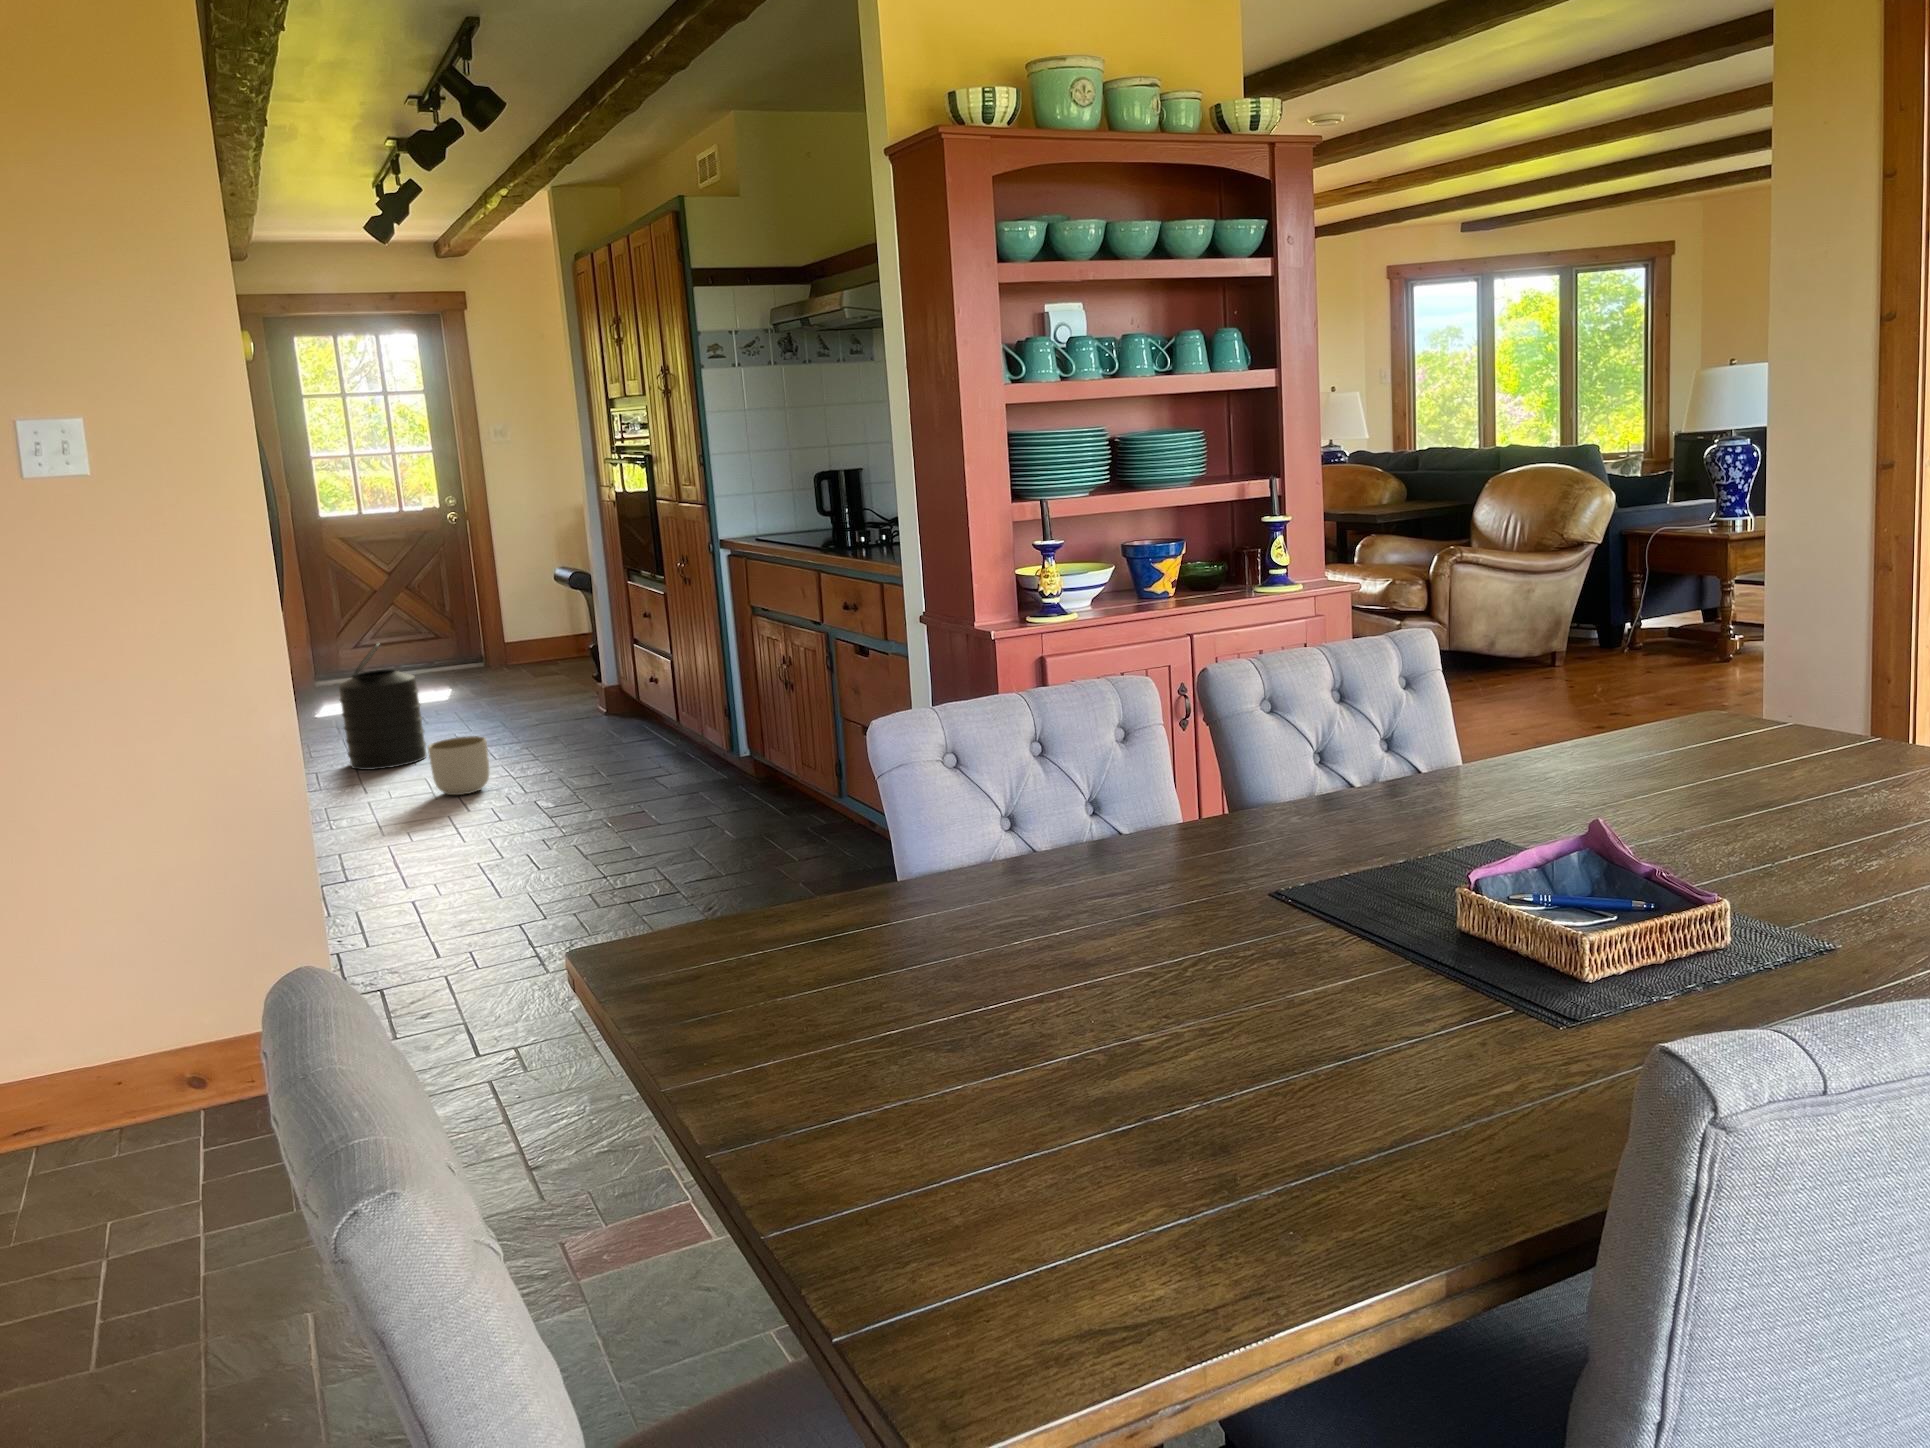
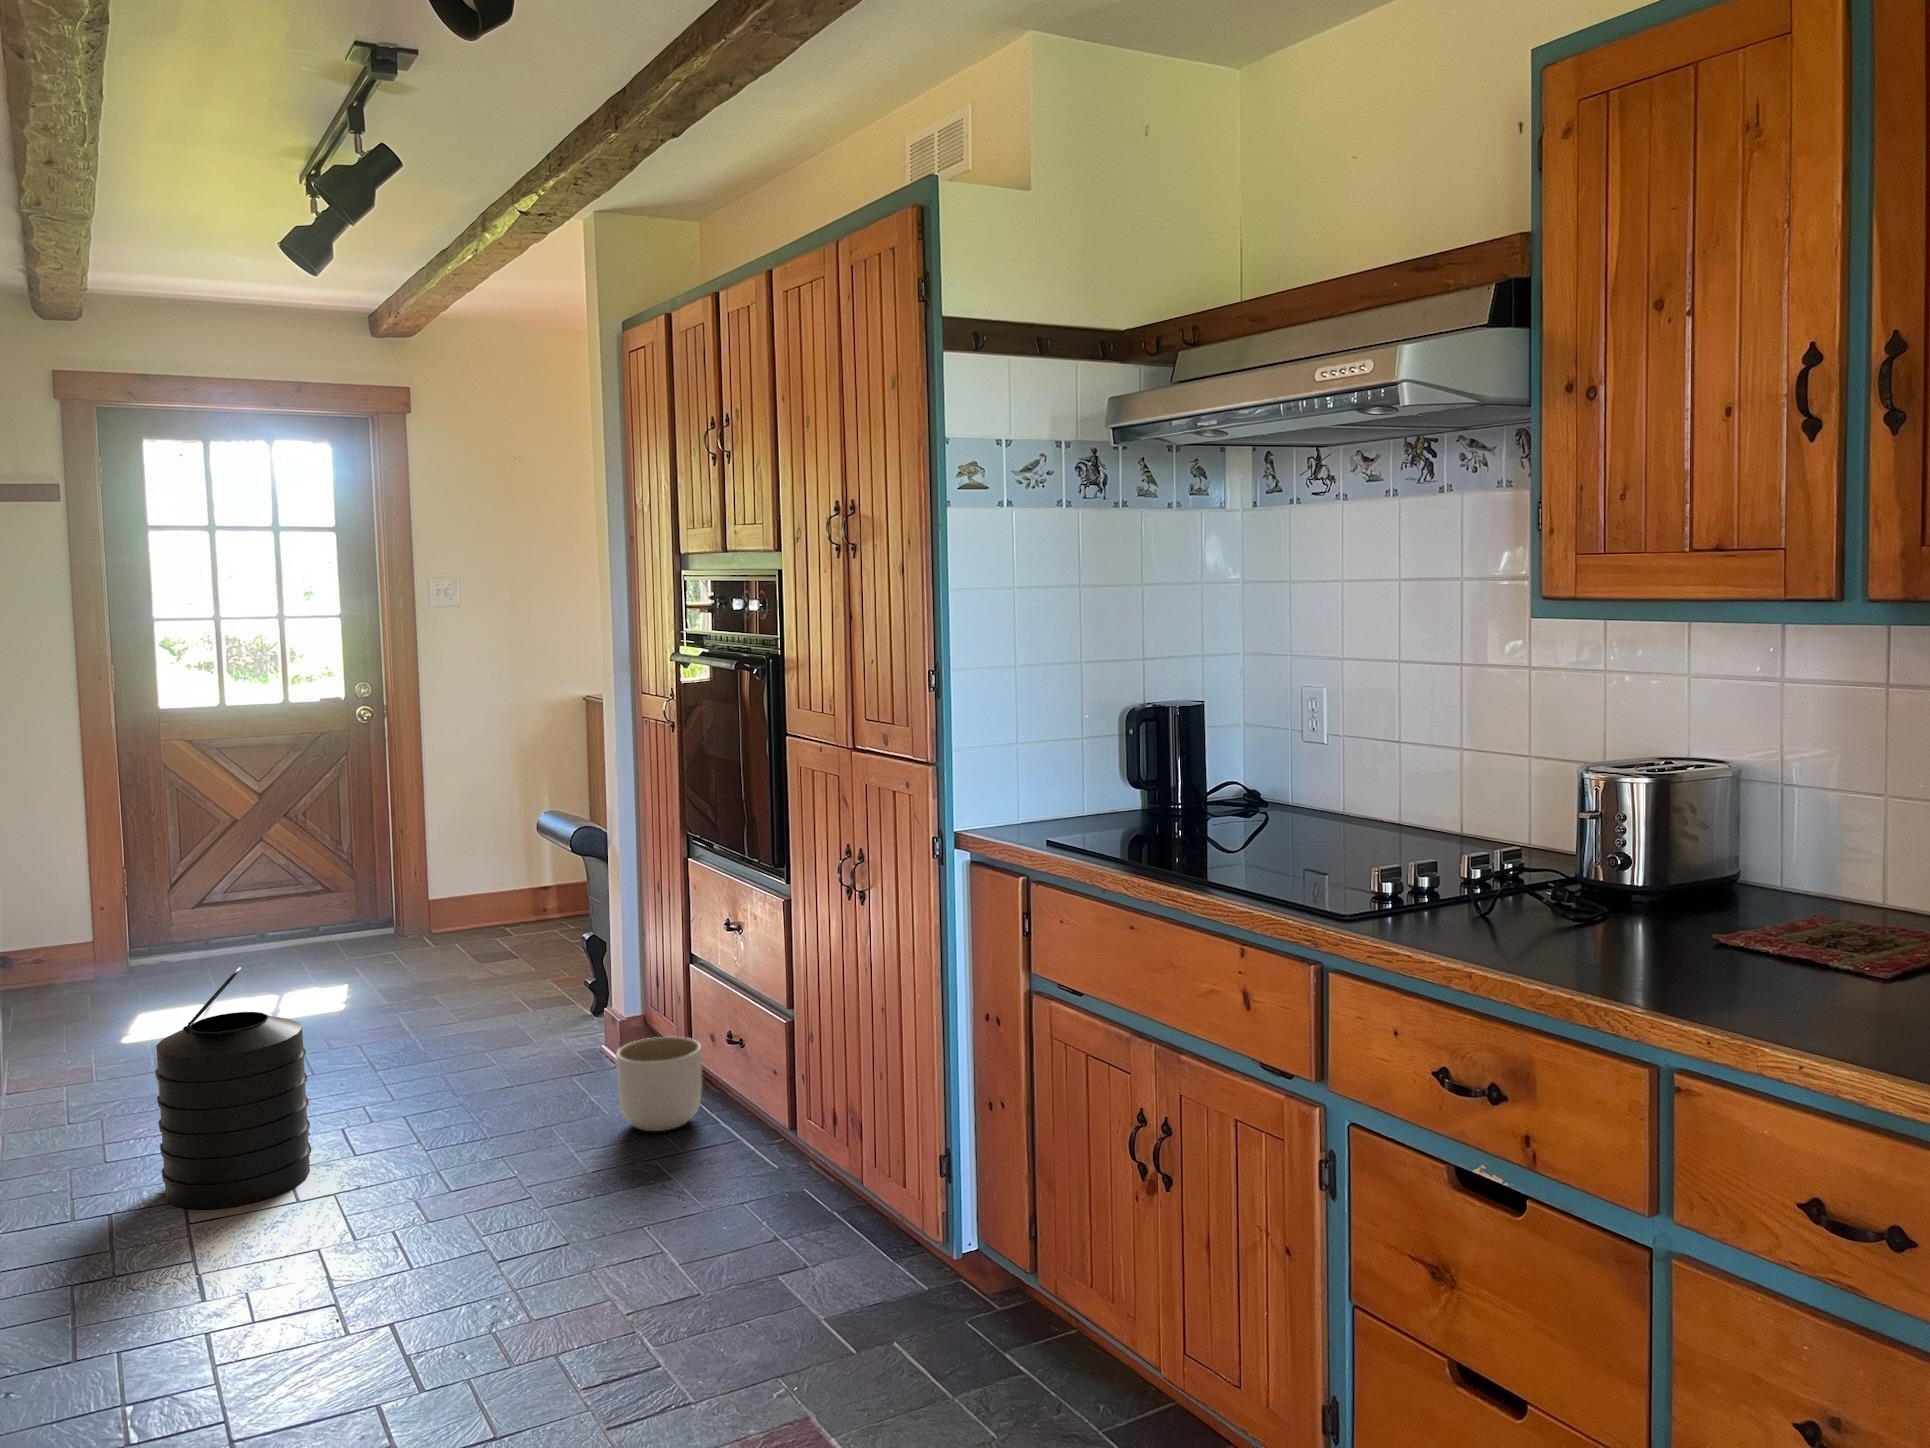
planter: present [428,736,489,795] -> present [616,1037,702,1131]

